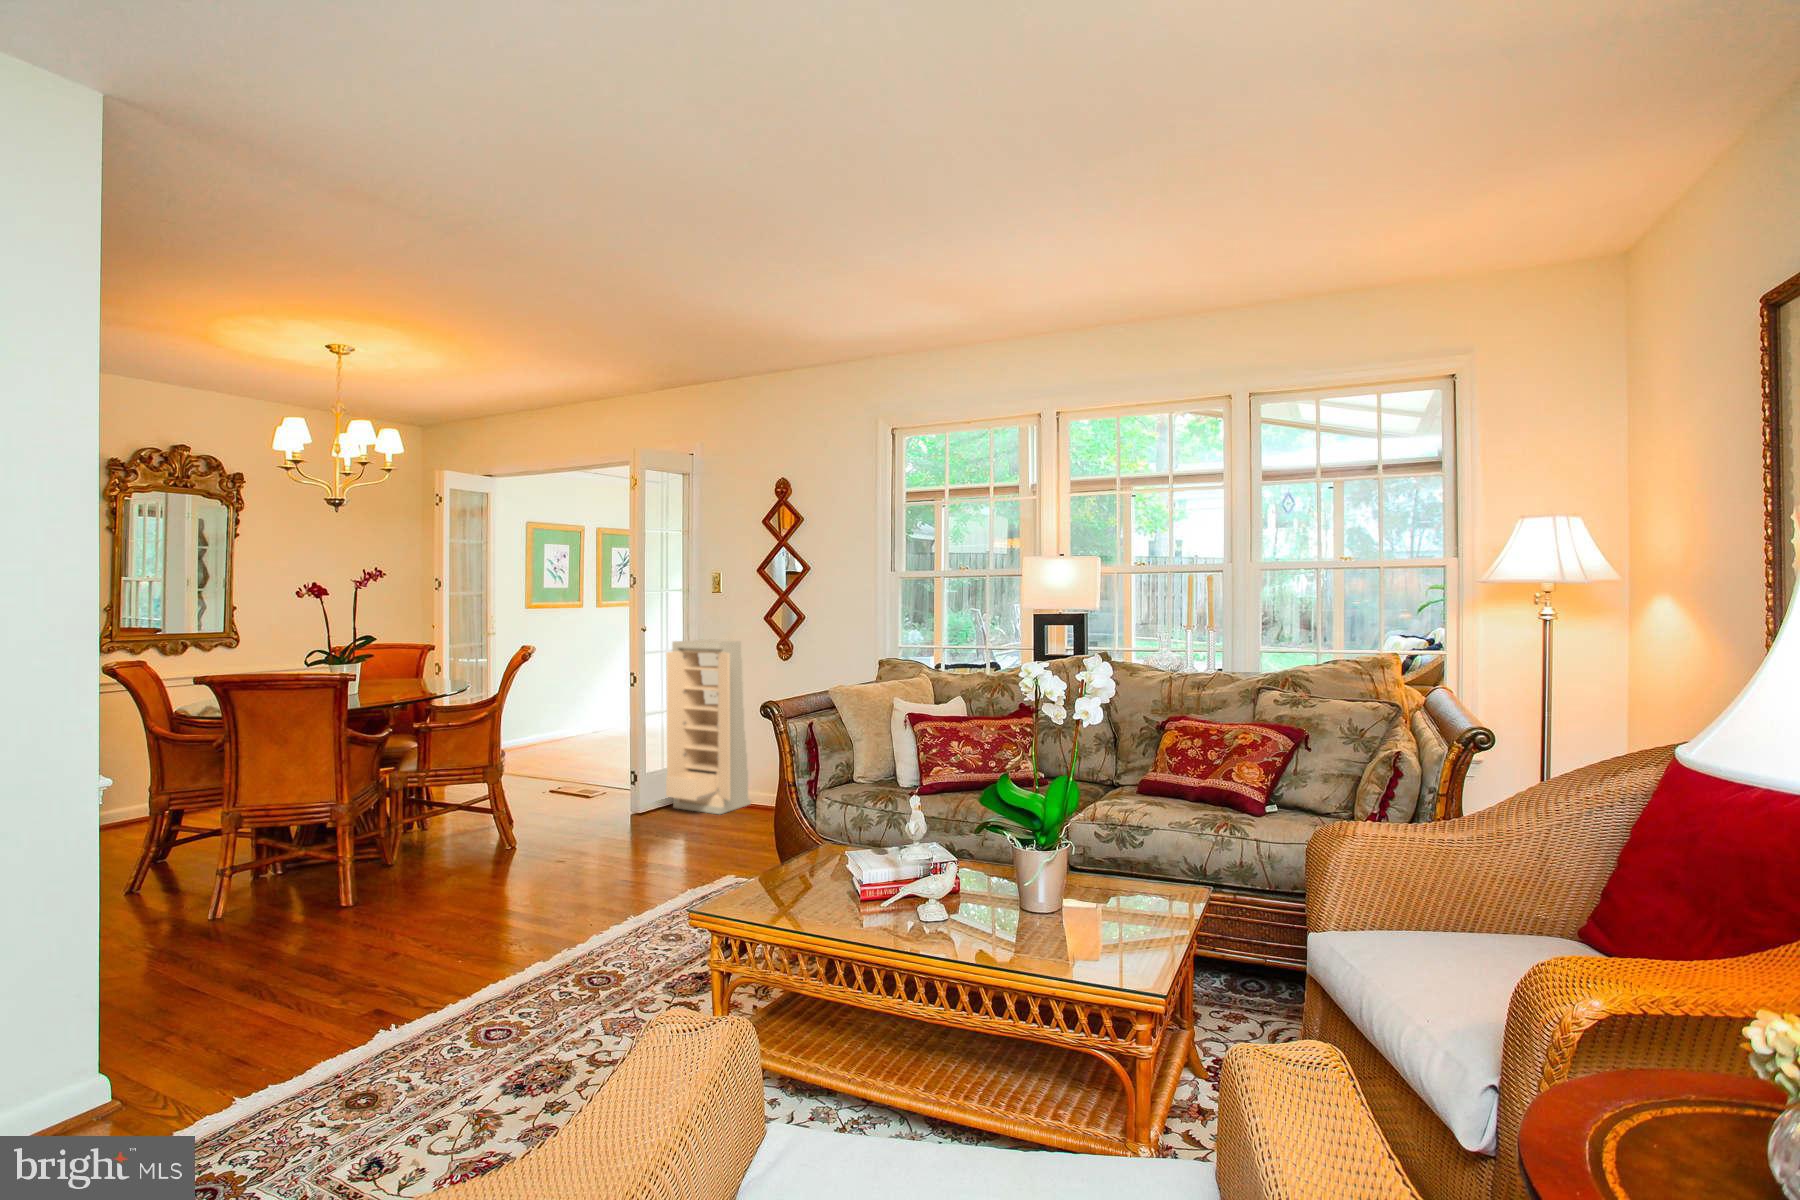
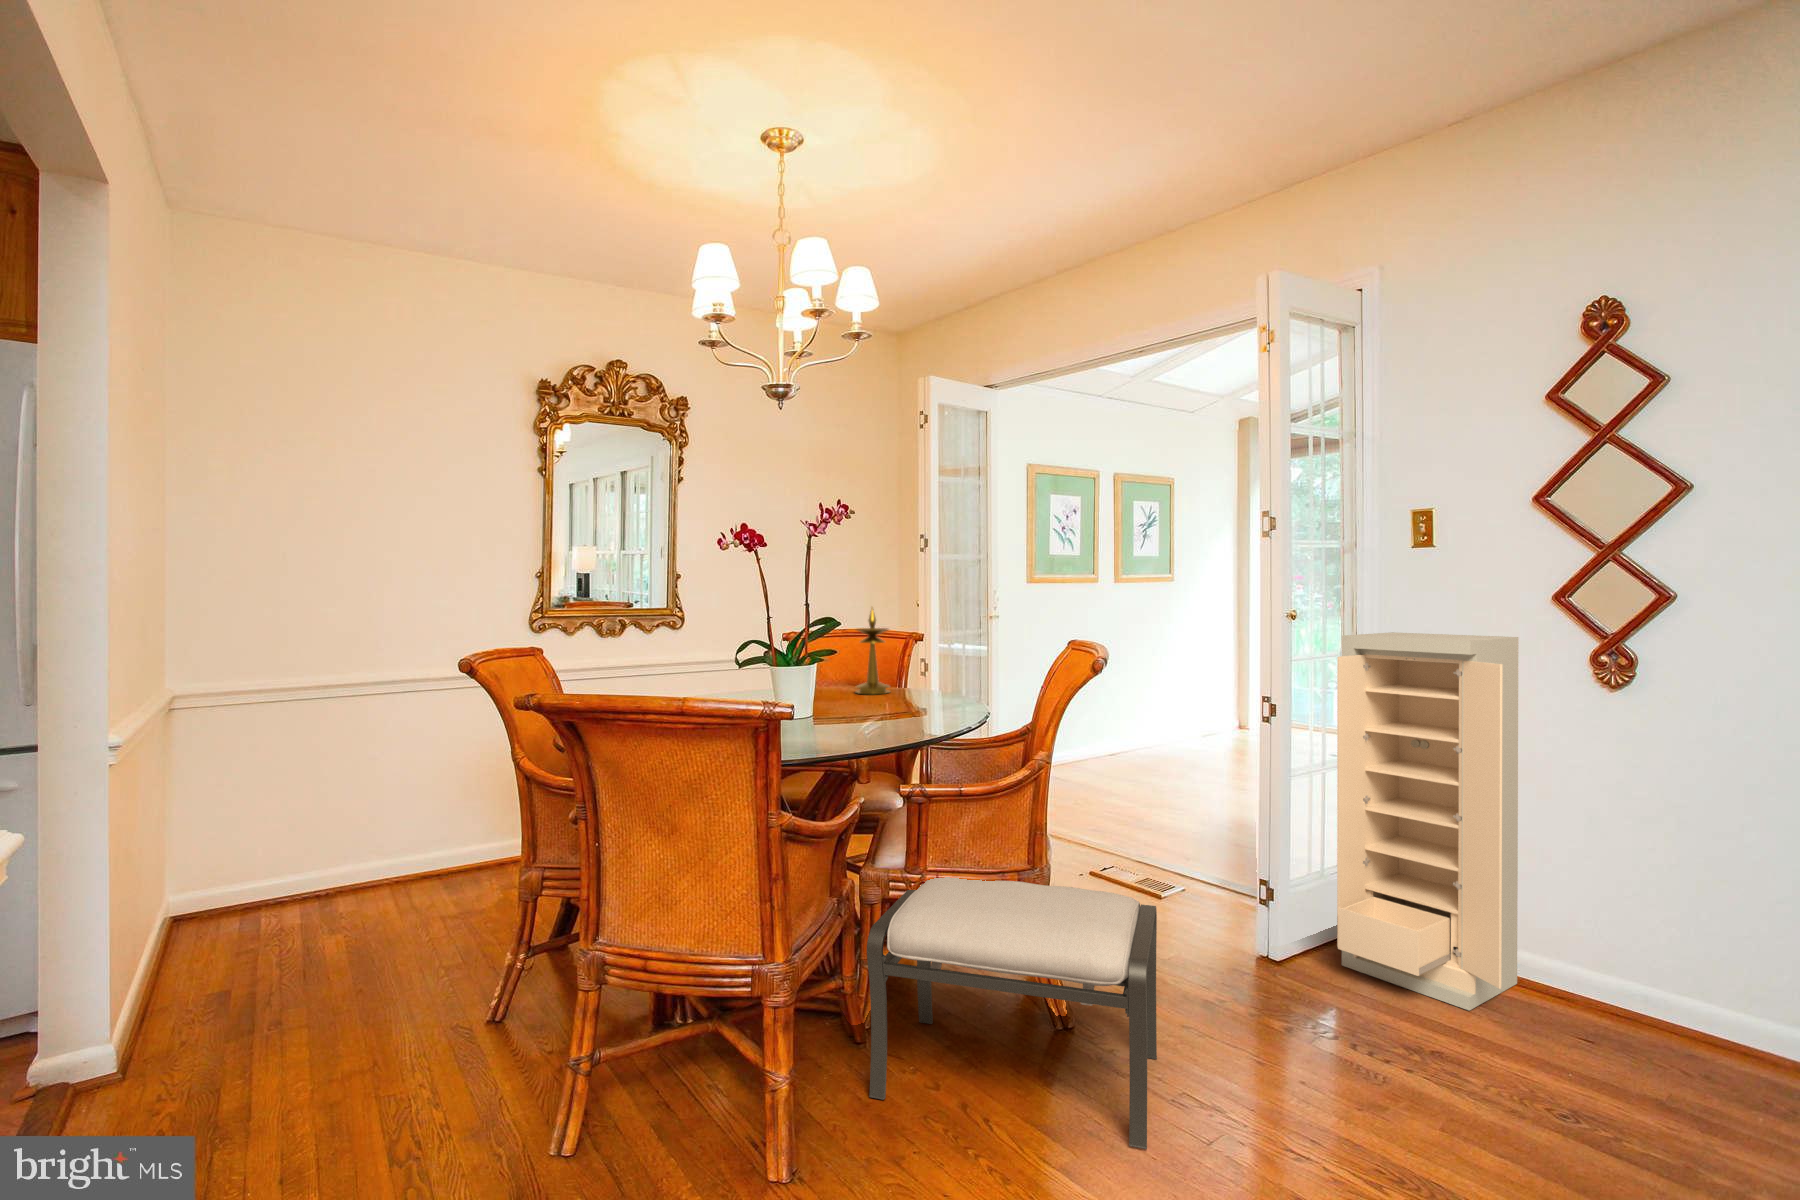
candlestick: none [390,629,415,683] -> present [856,608,890,694]
ottoman: none [402,768,560,874] -> present [867,876,1157,1149]

